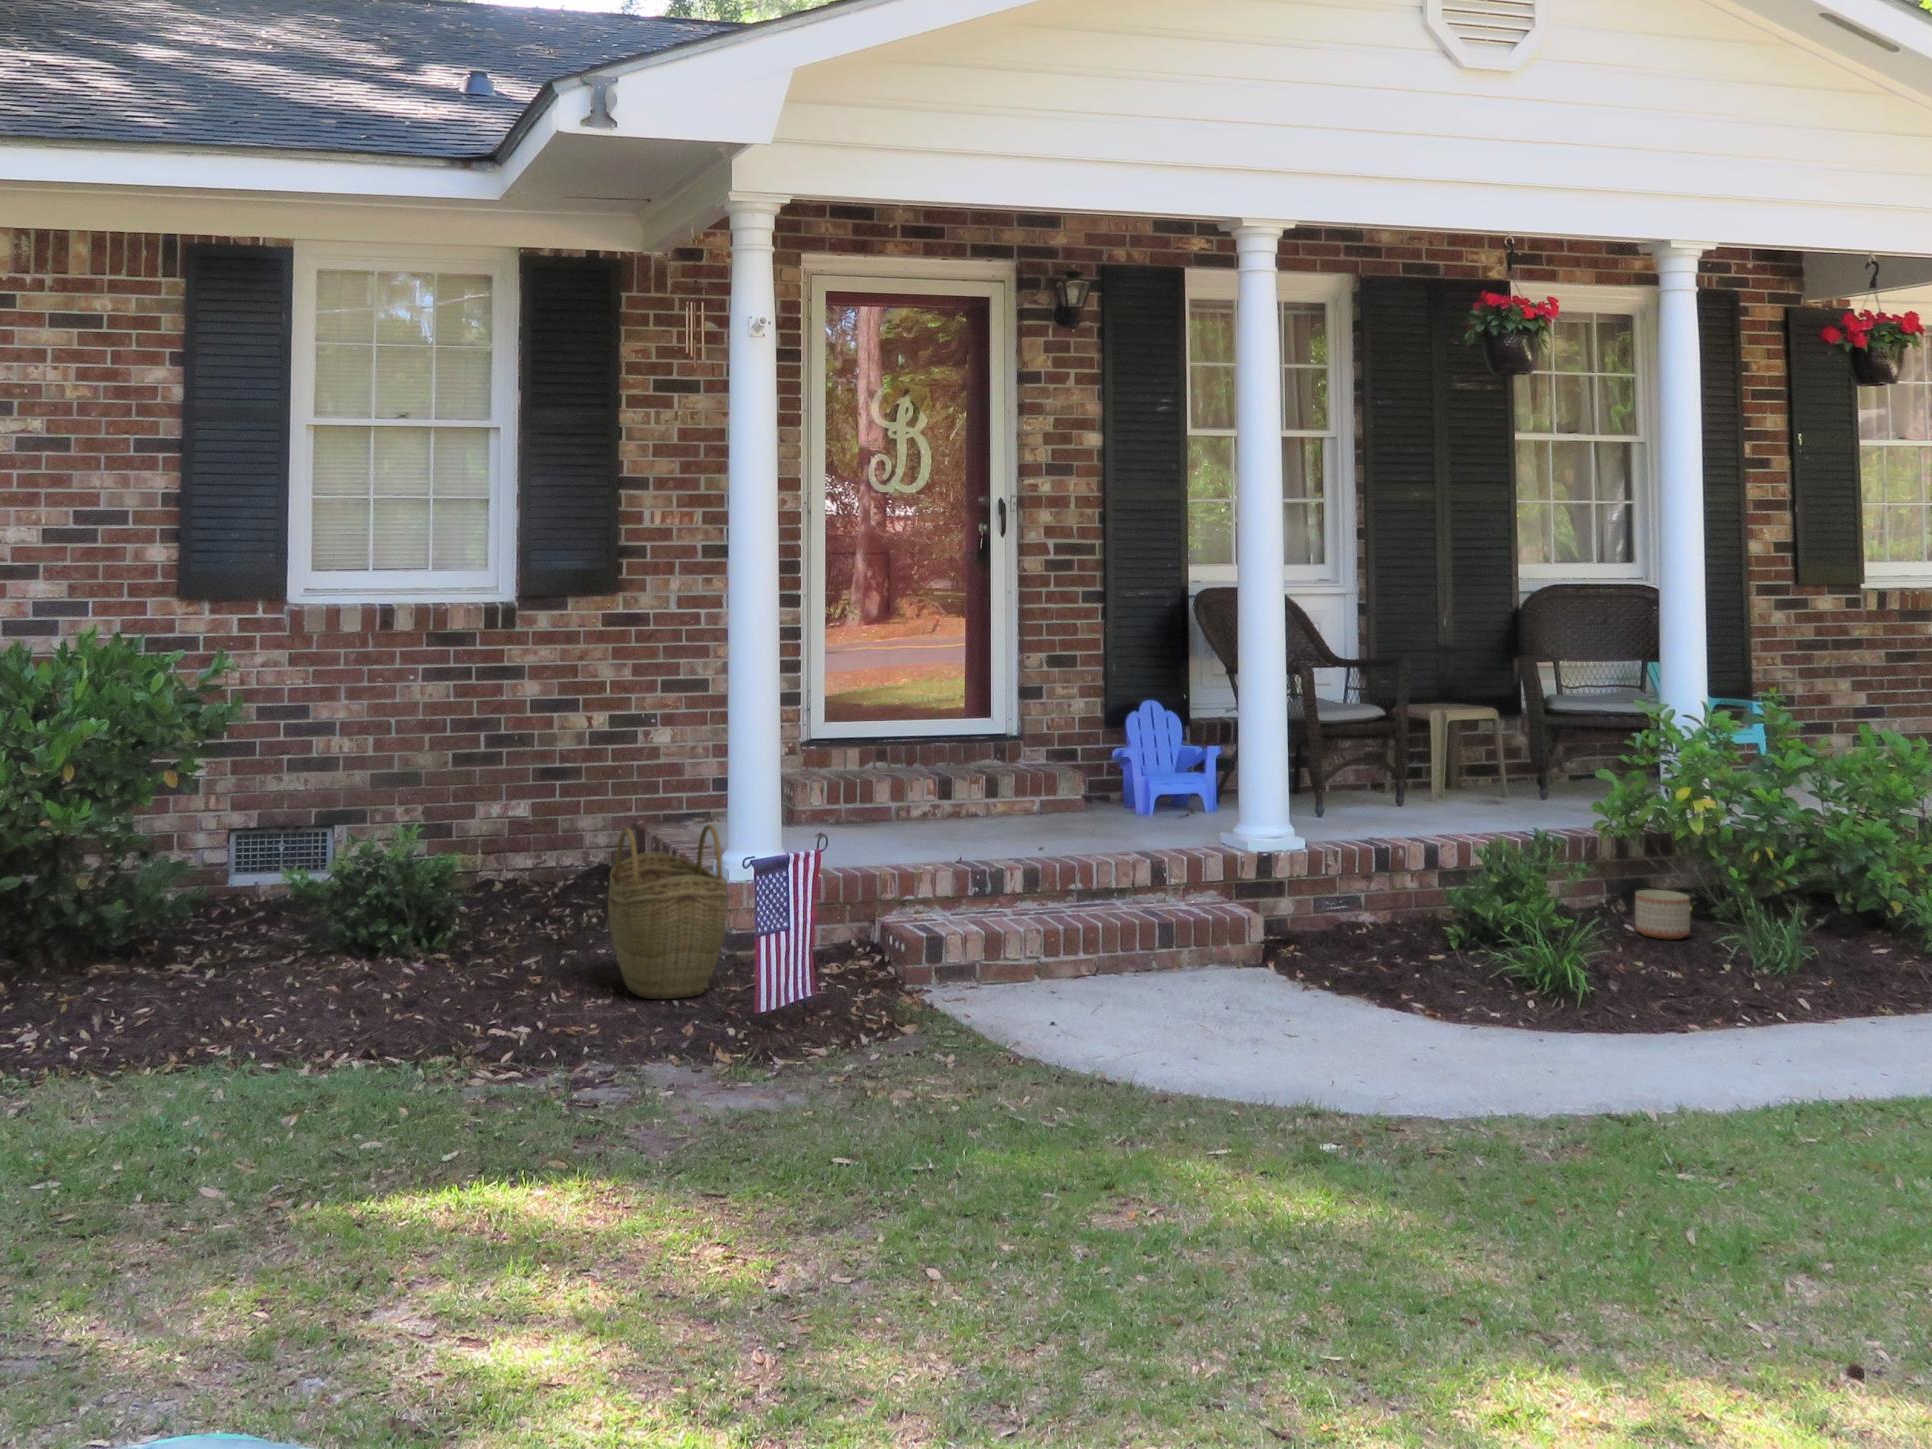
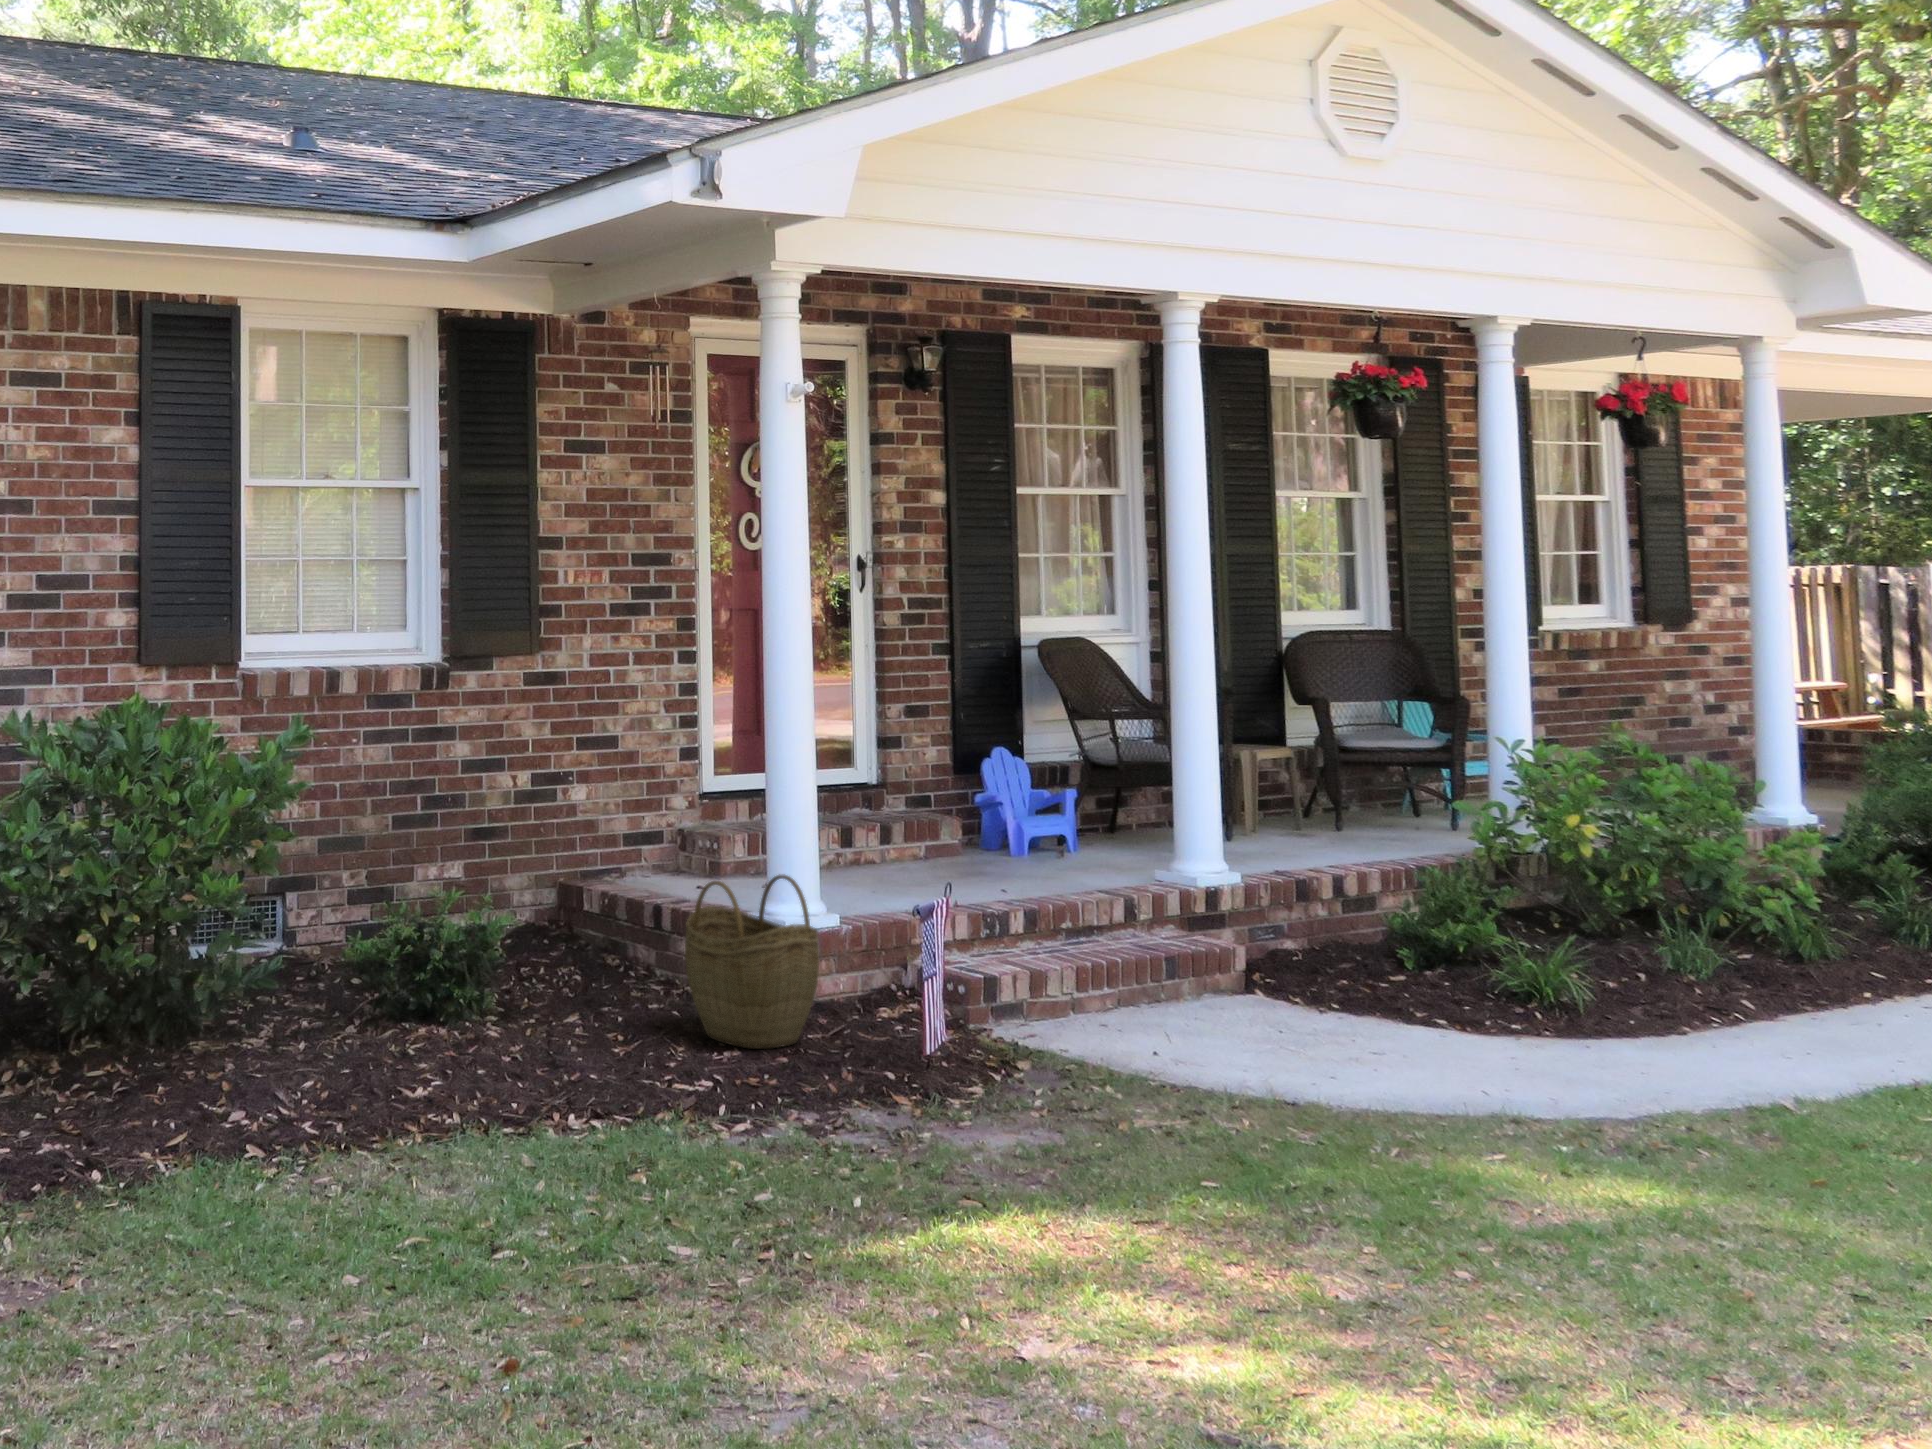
planter: present [1635,890,1690,940] -> none [1496,908,1550,953]

